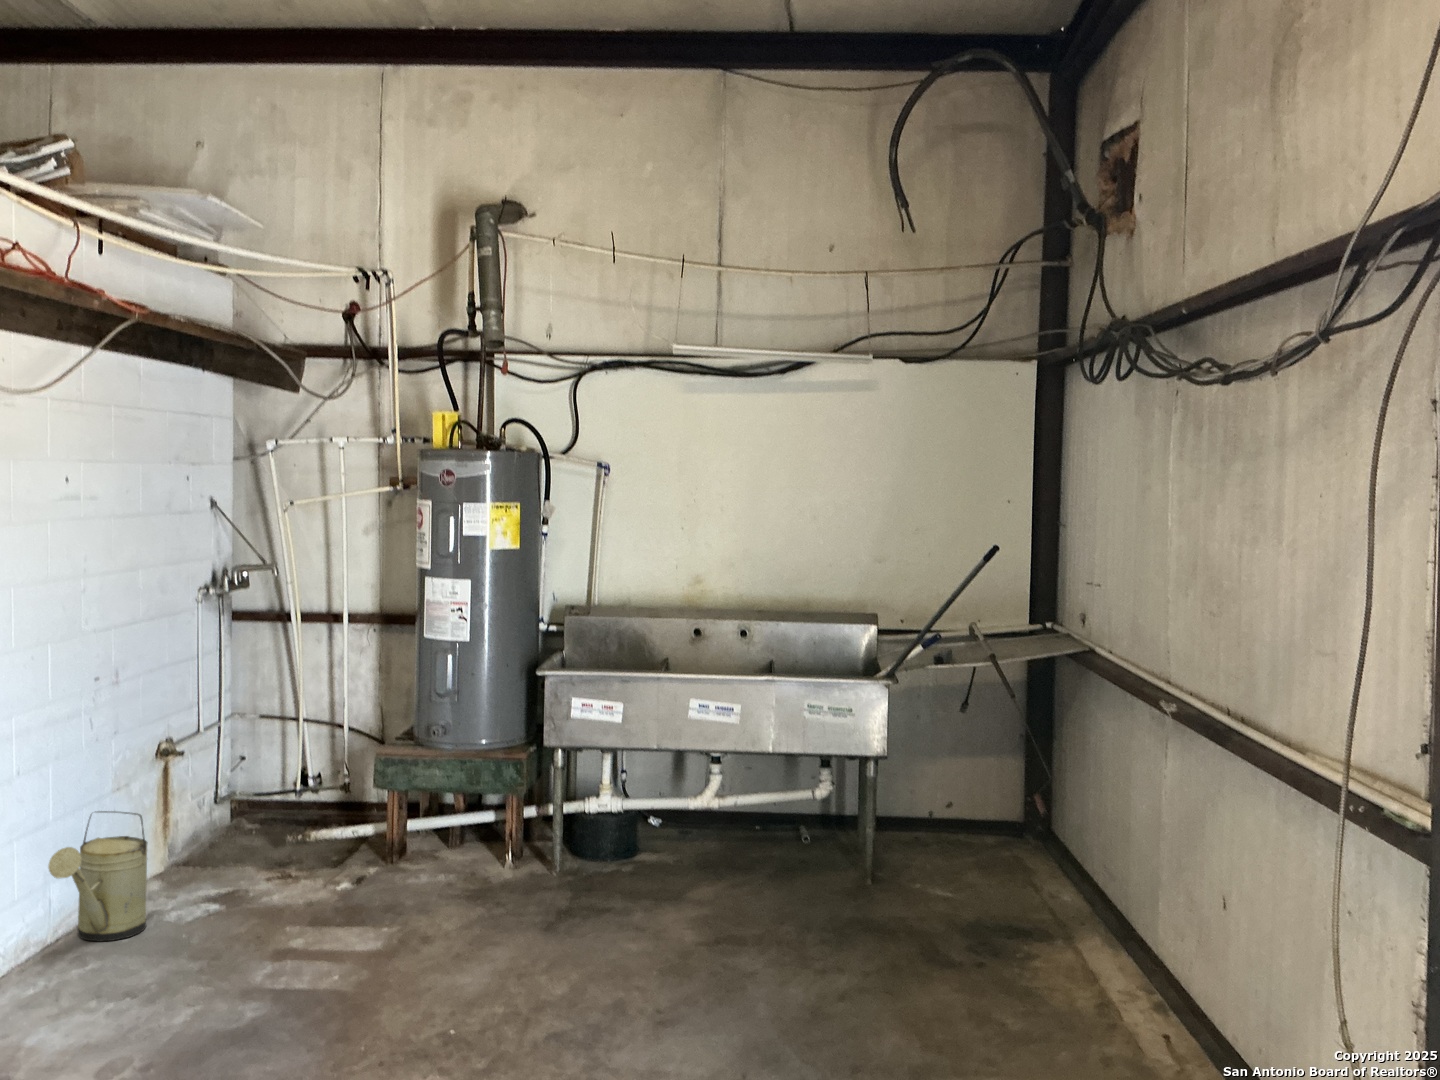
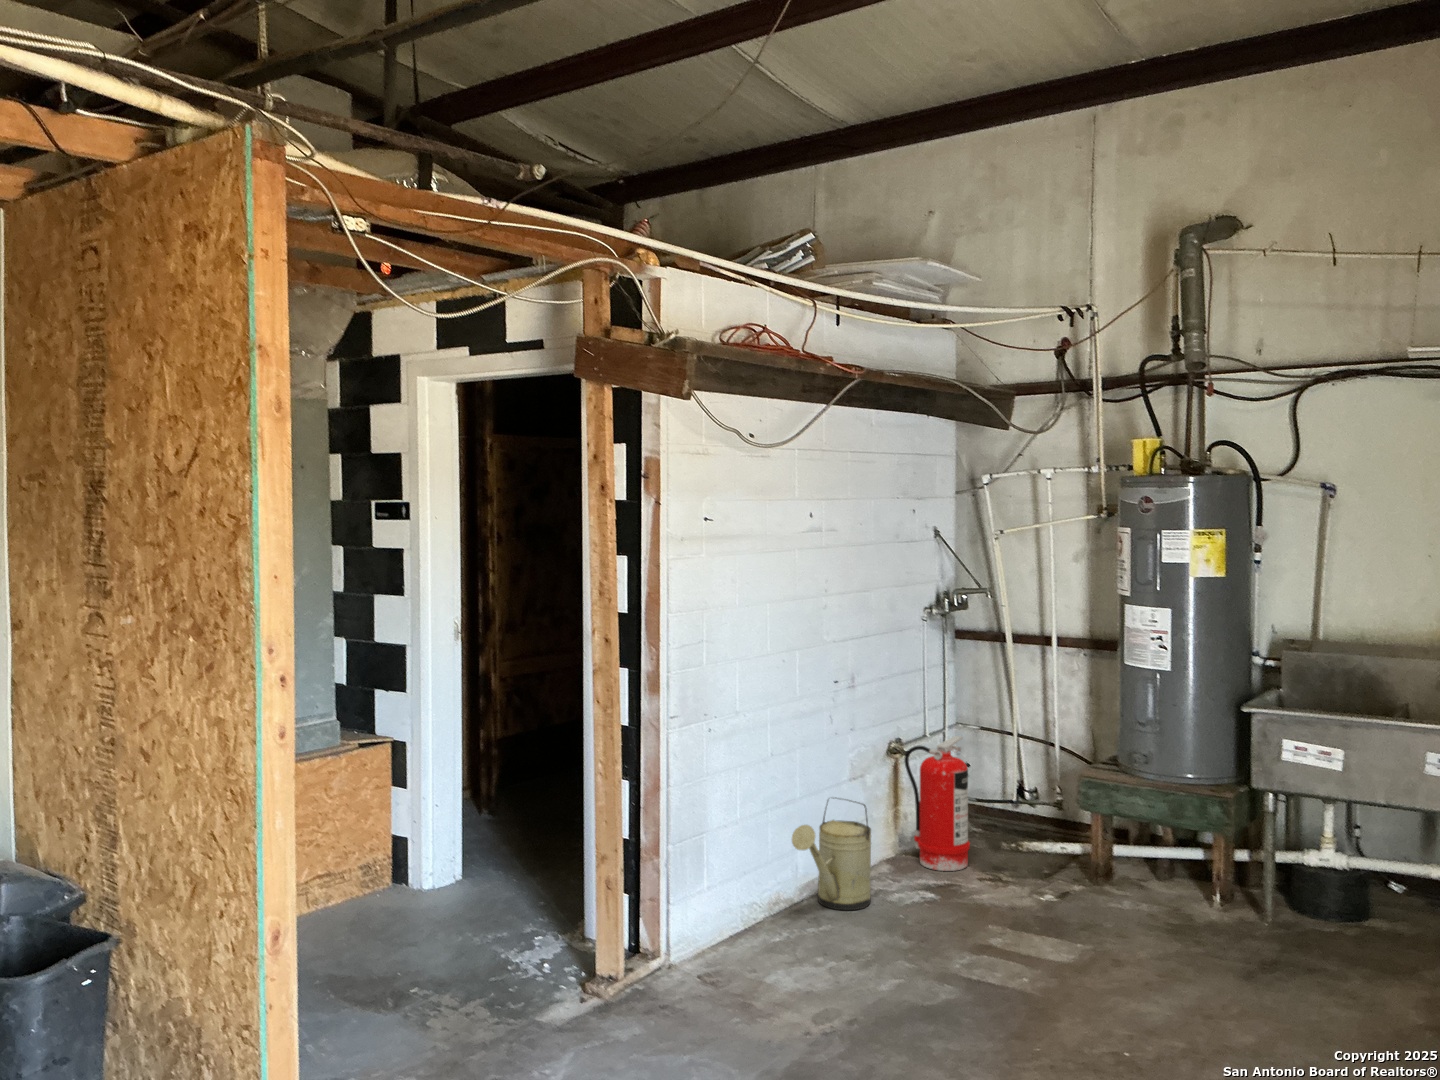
fire extinguisher: none [178,727,256,877] -> present [904,736,970,871]

